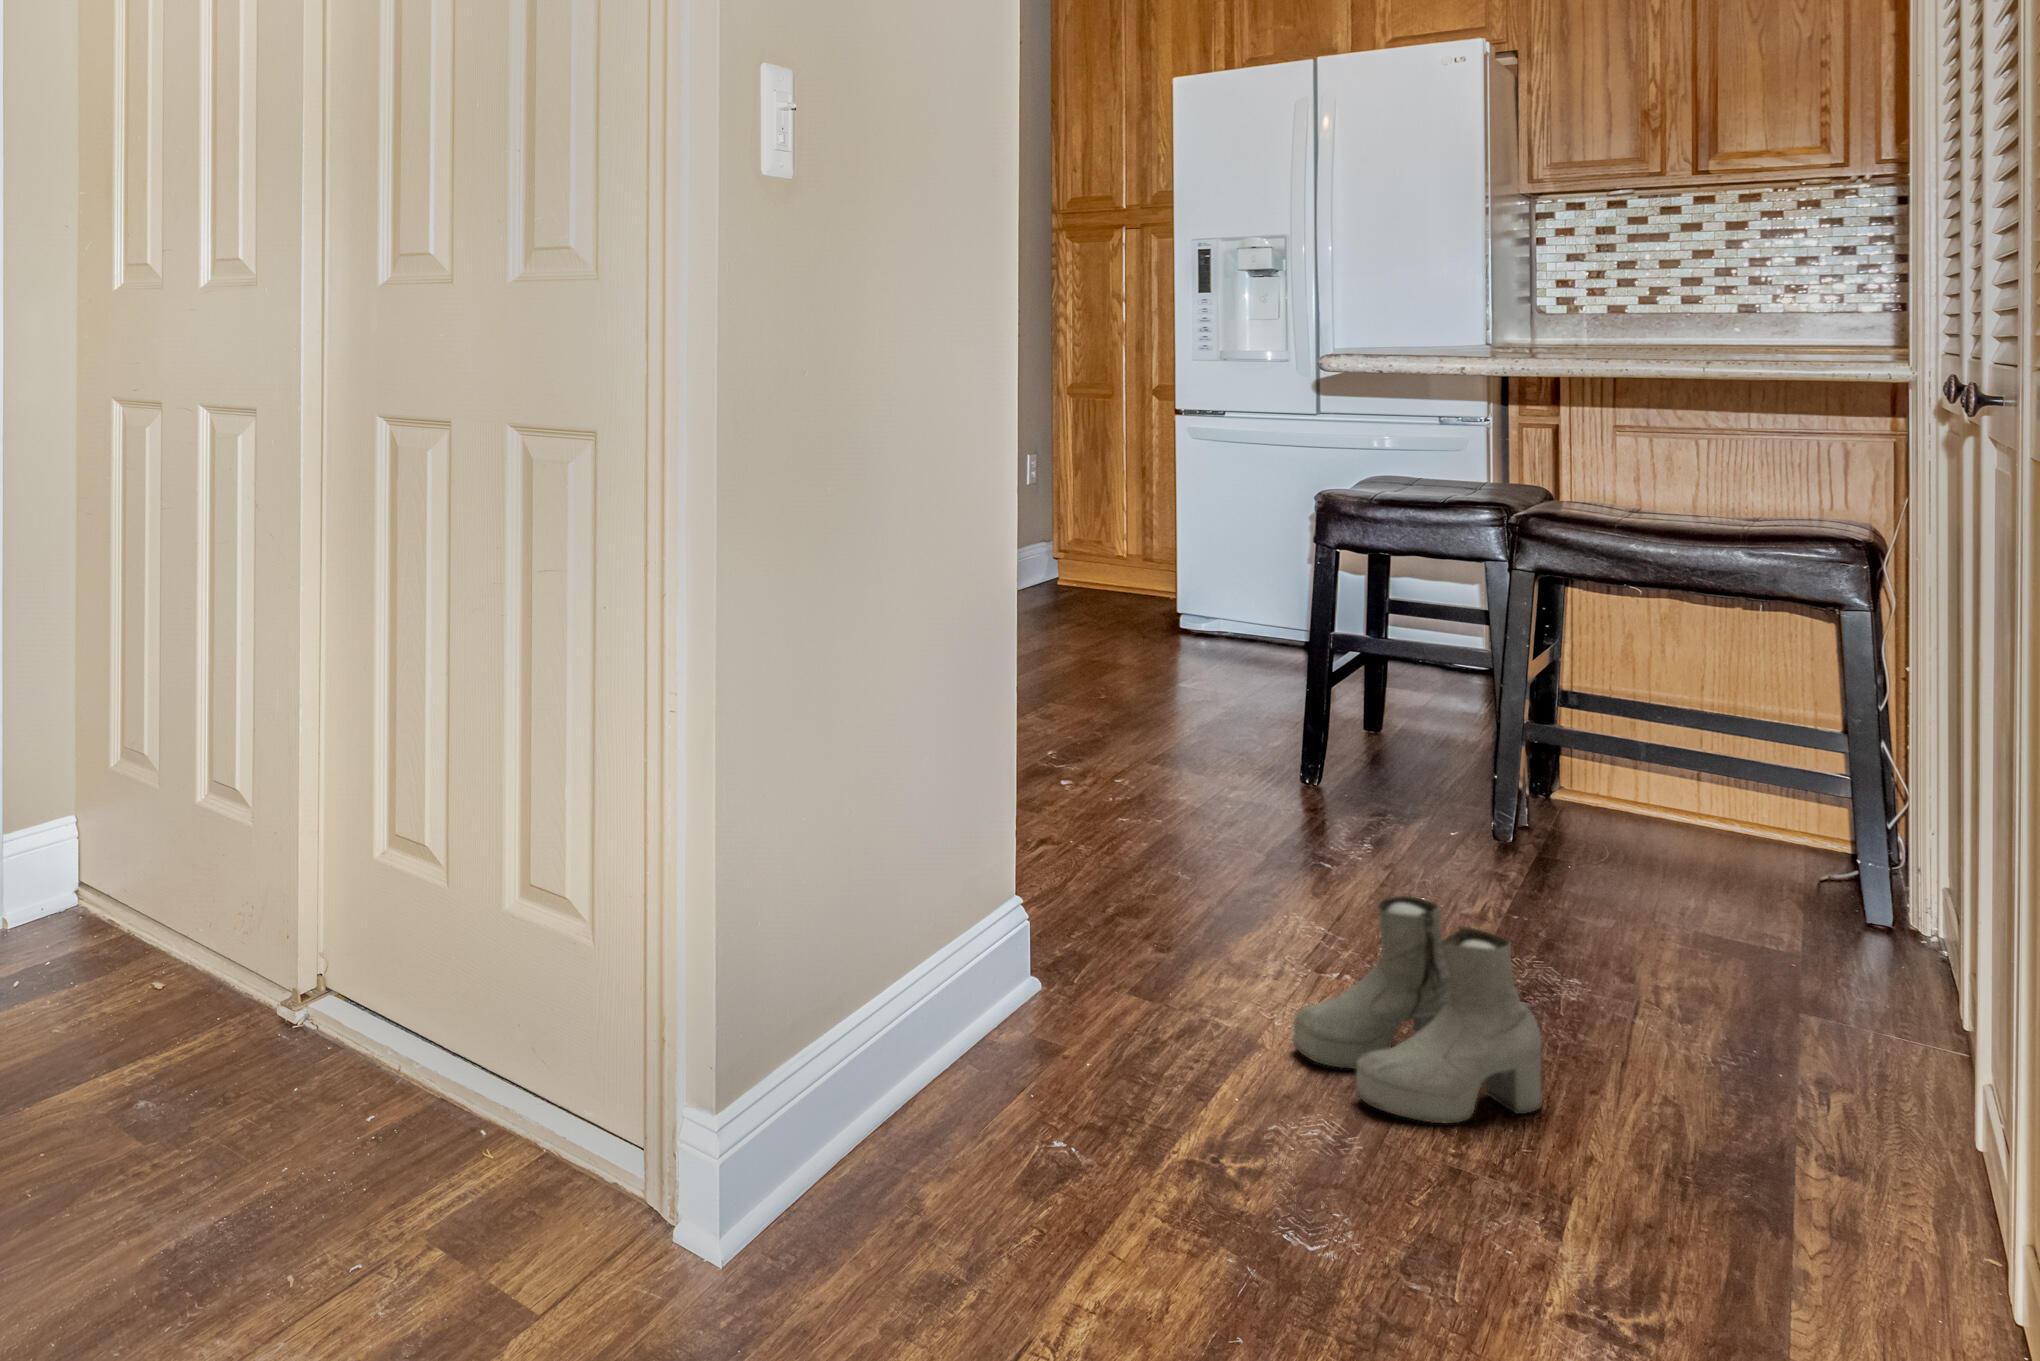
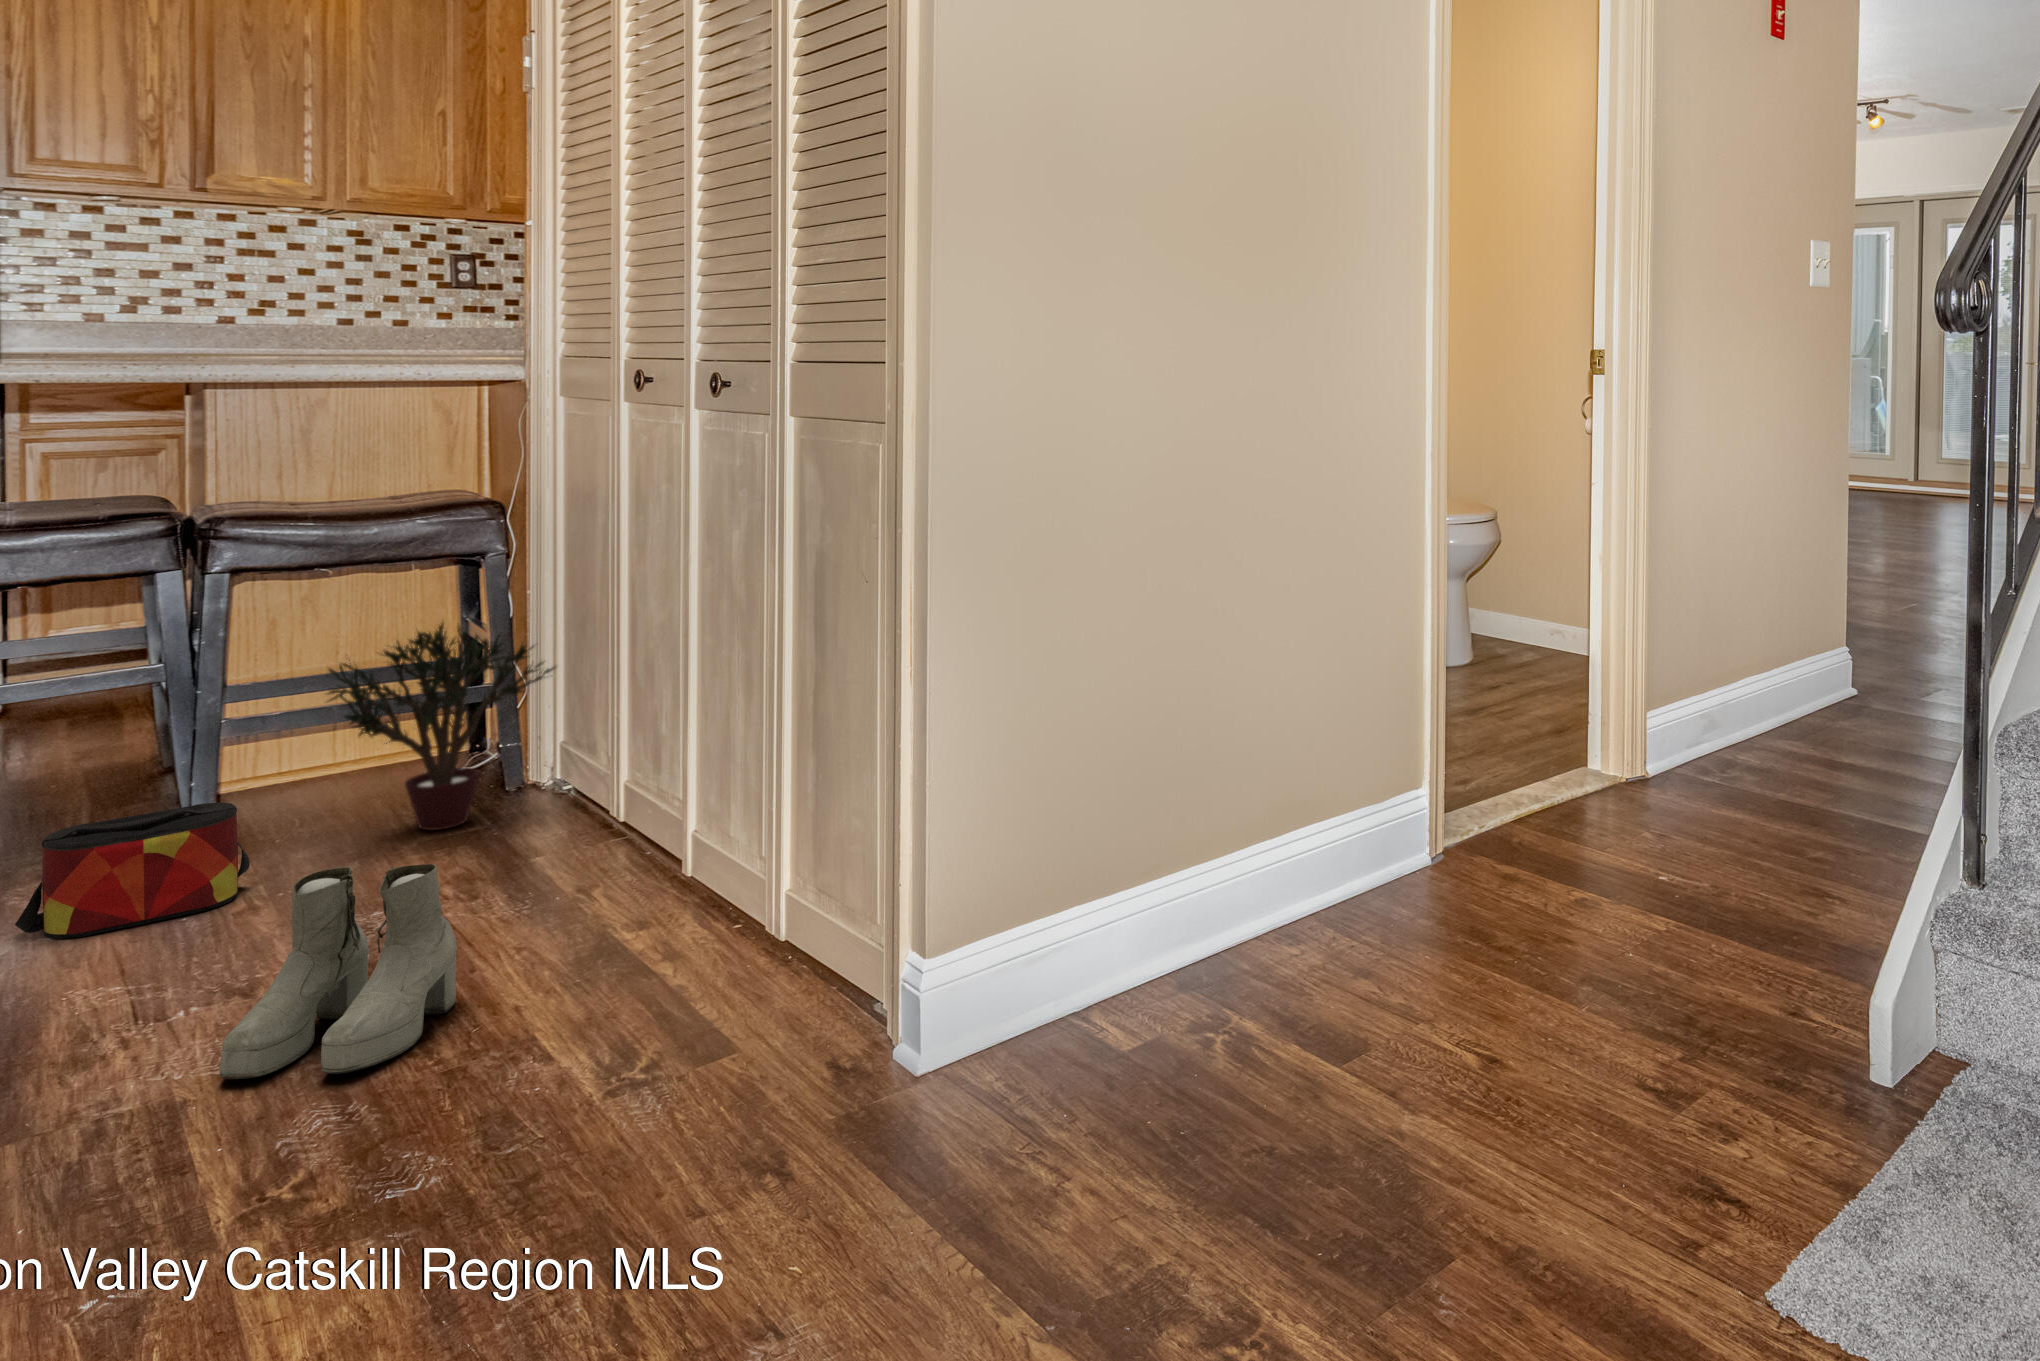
potted plant: none [1597,679,1911,933] -> present [328,622,555,830]
bag: none [1312,776,1503,901] -> present [15,802,250,939]

